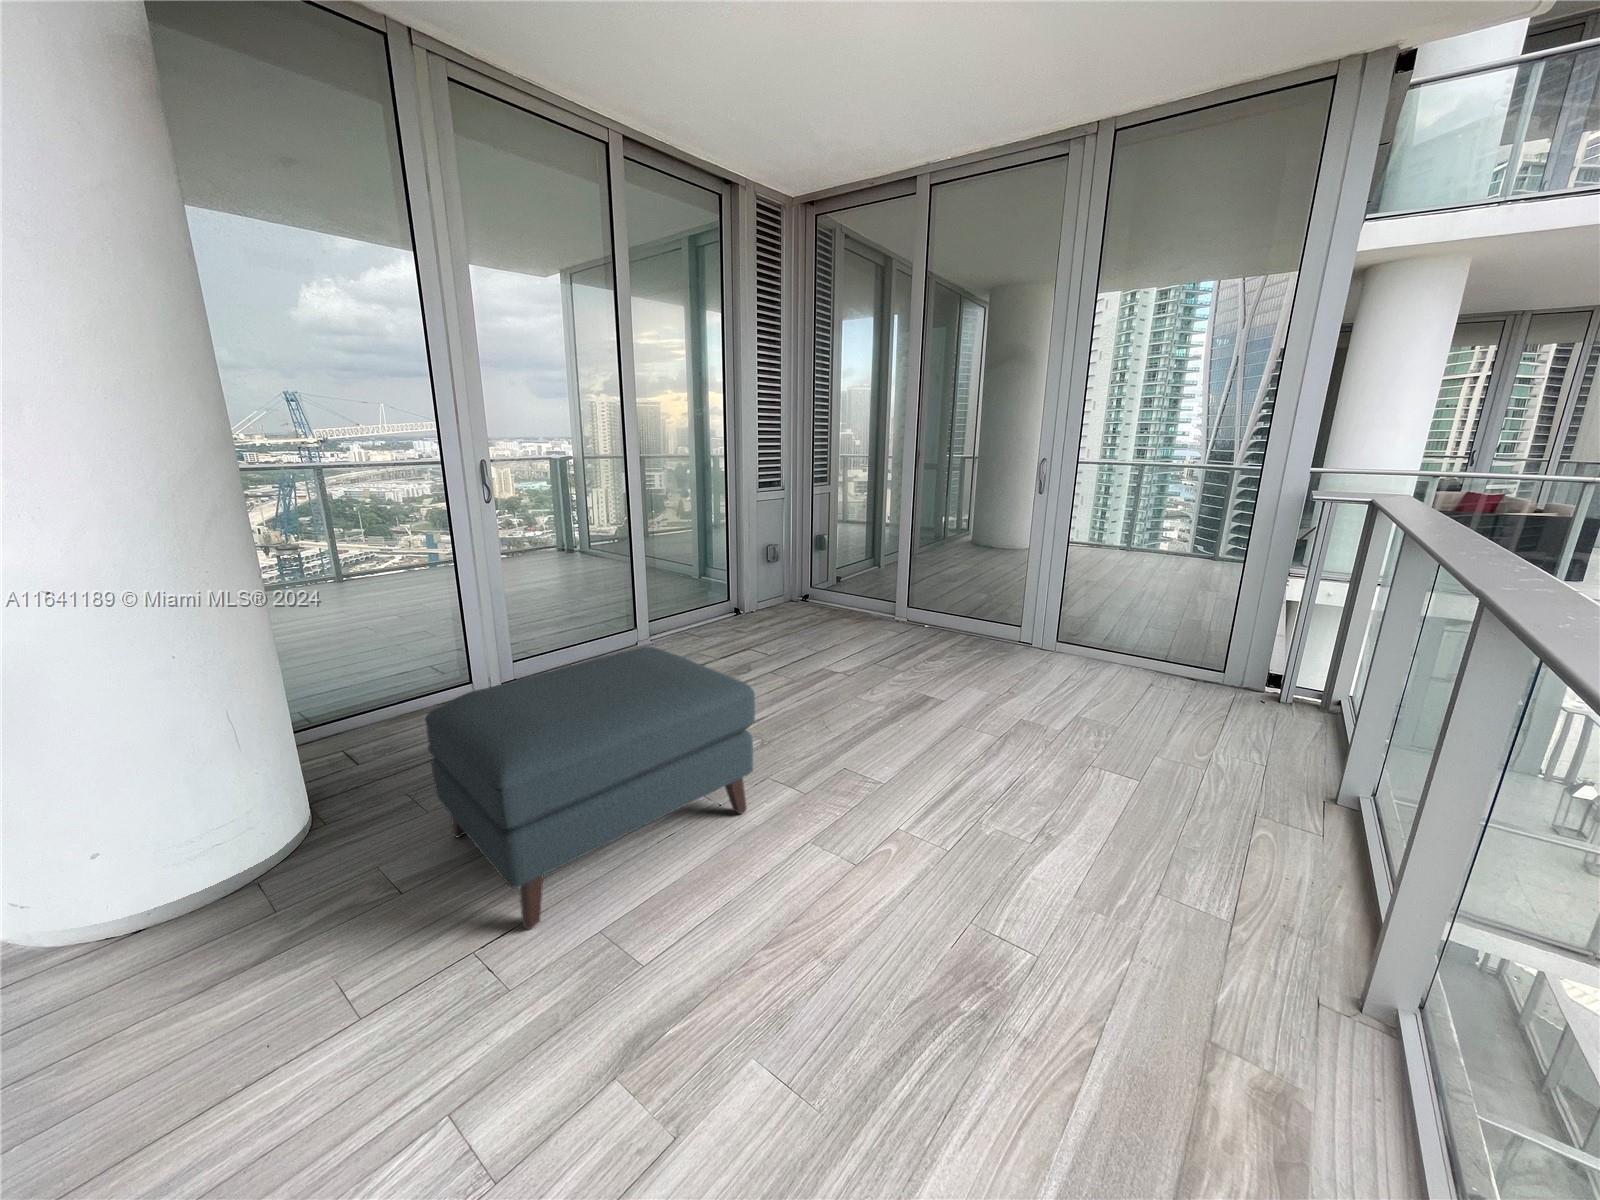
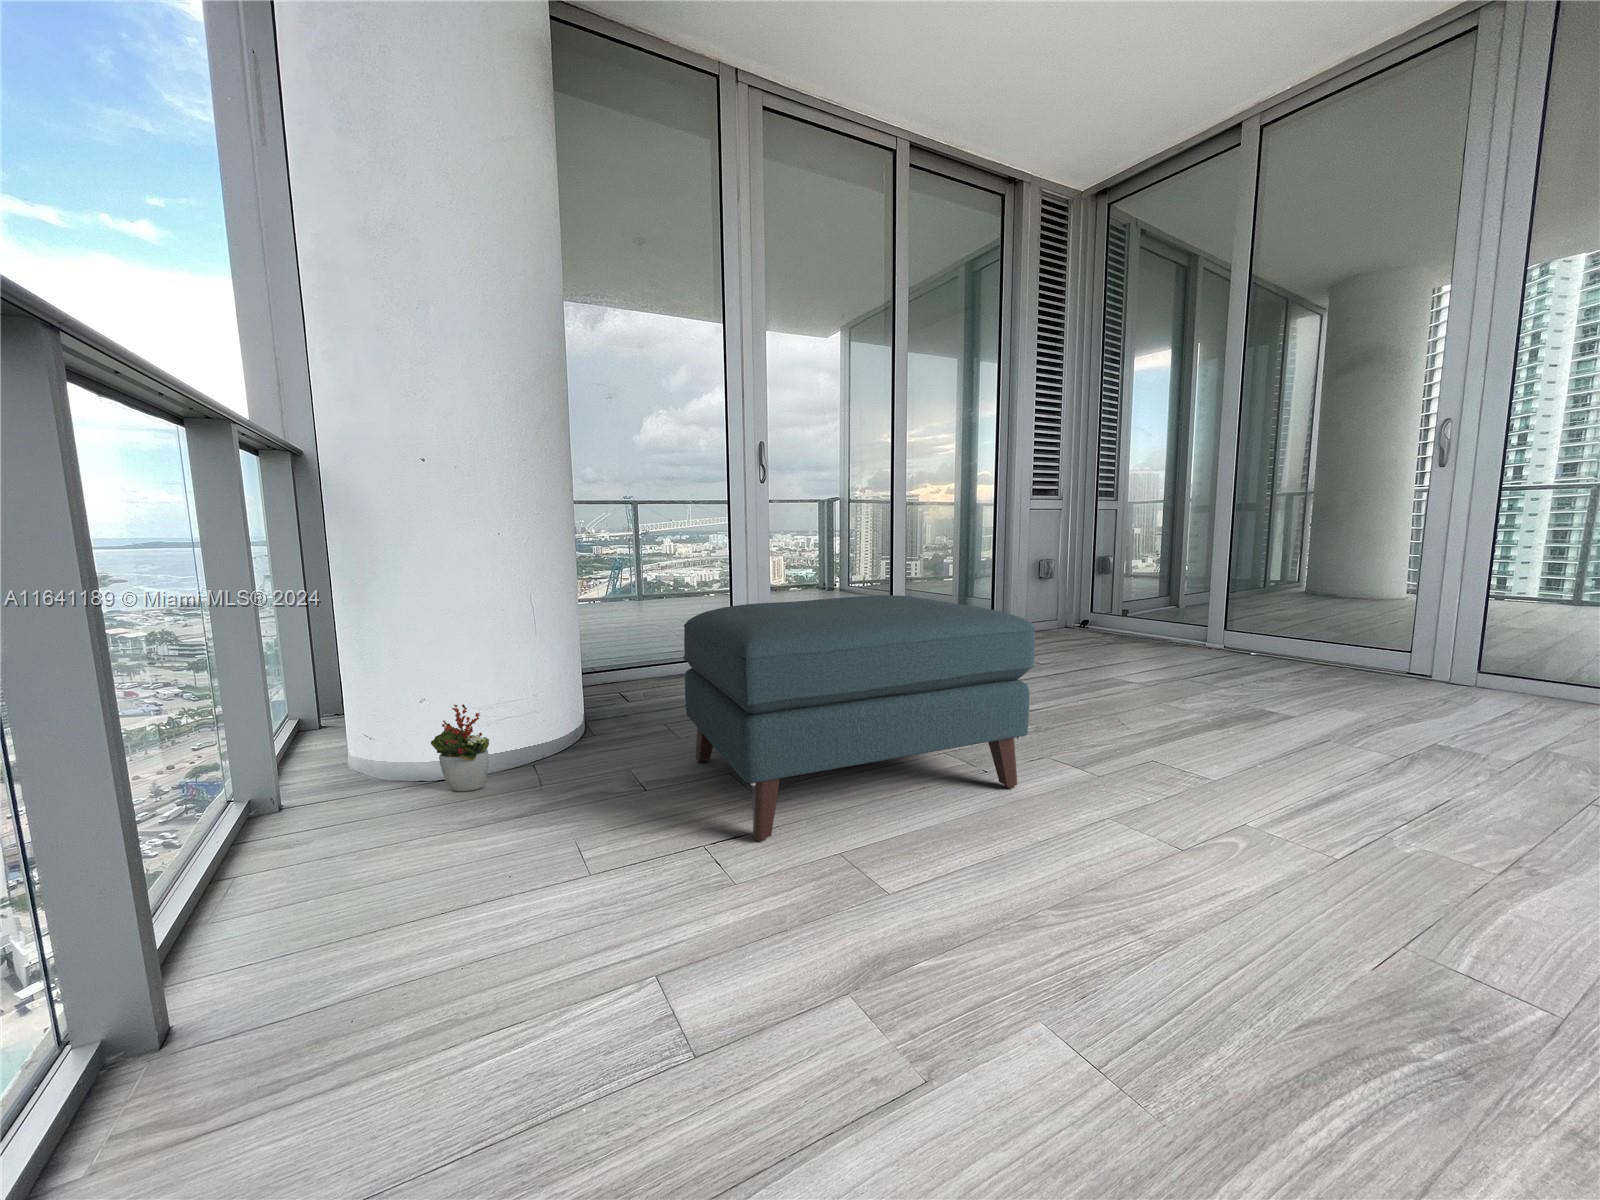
decorative plant: none [115,853,202,944] -> present [431,704,489,791]

